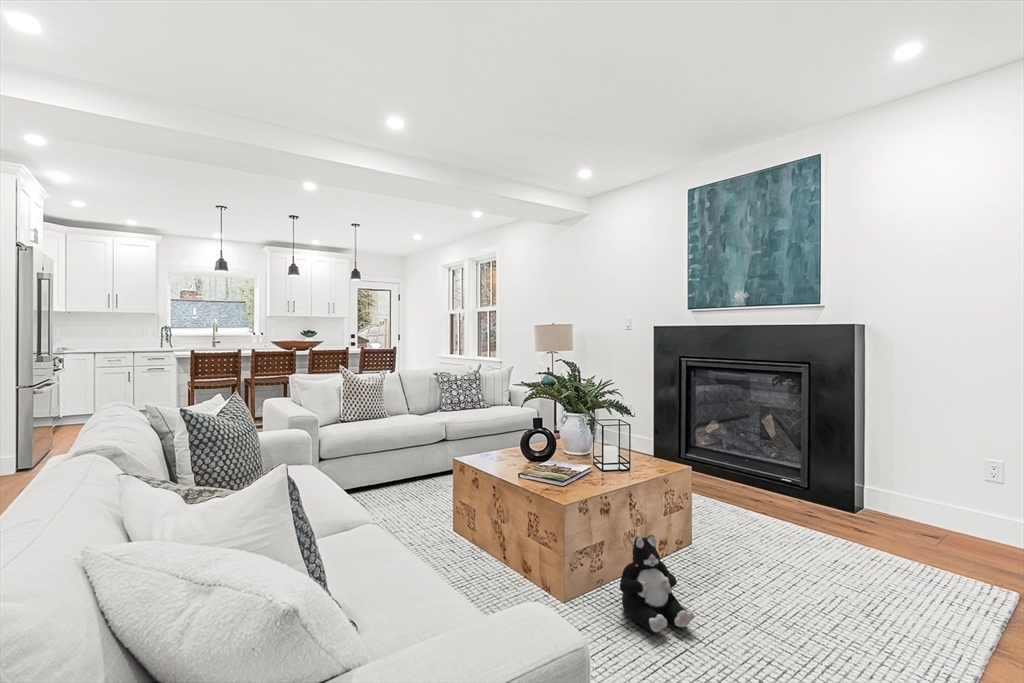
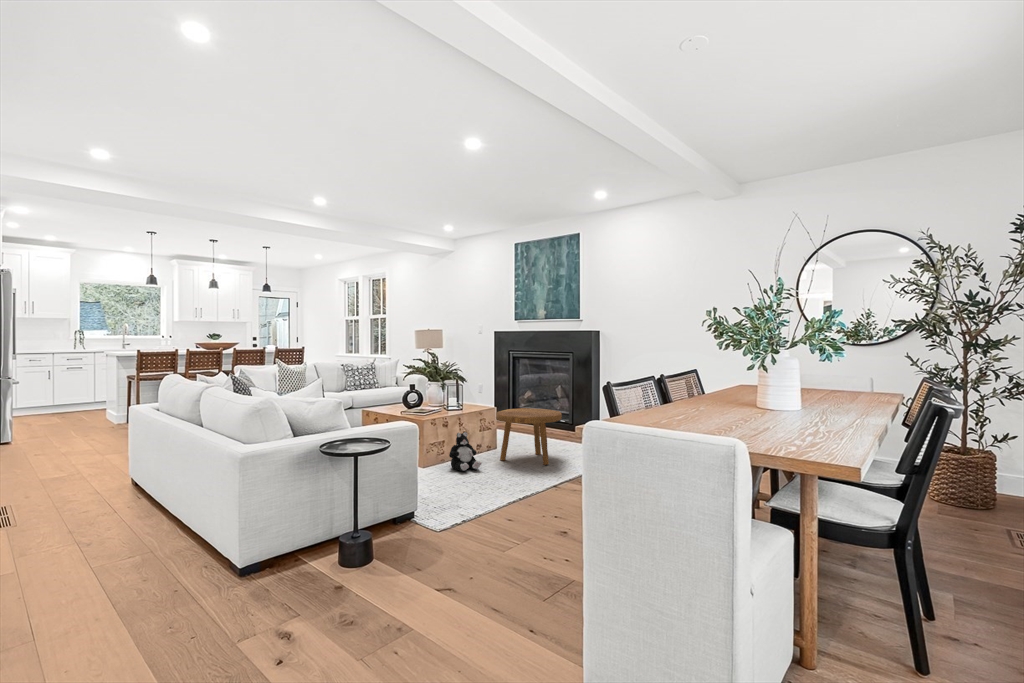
footstool: none [706,474,861,620] -> present [496,408,562,465]

